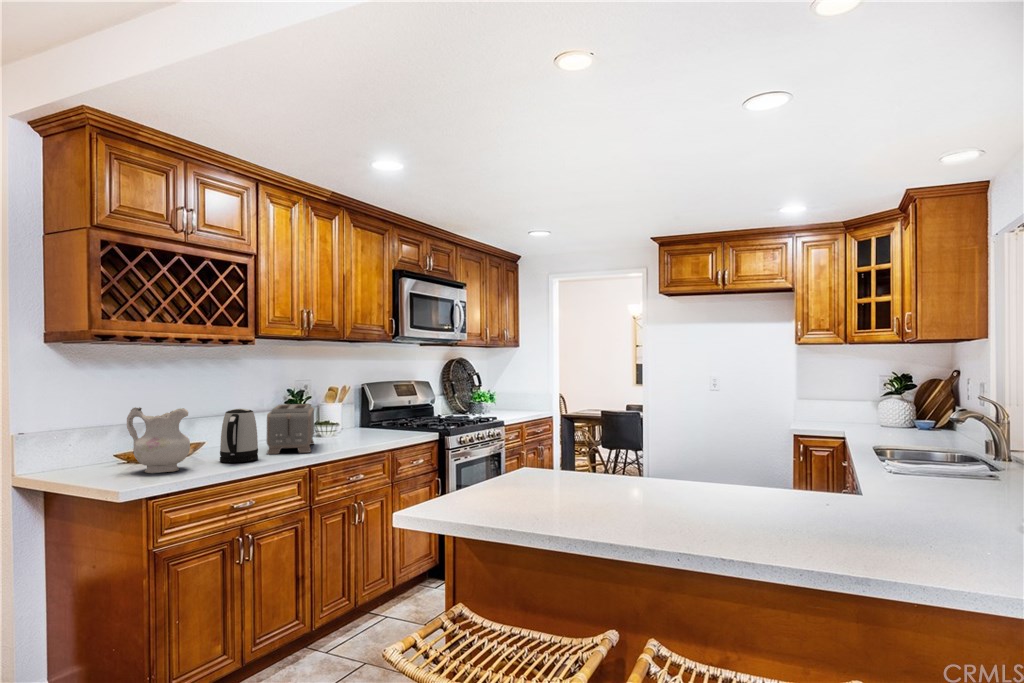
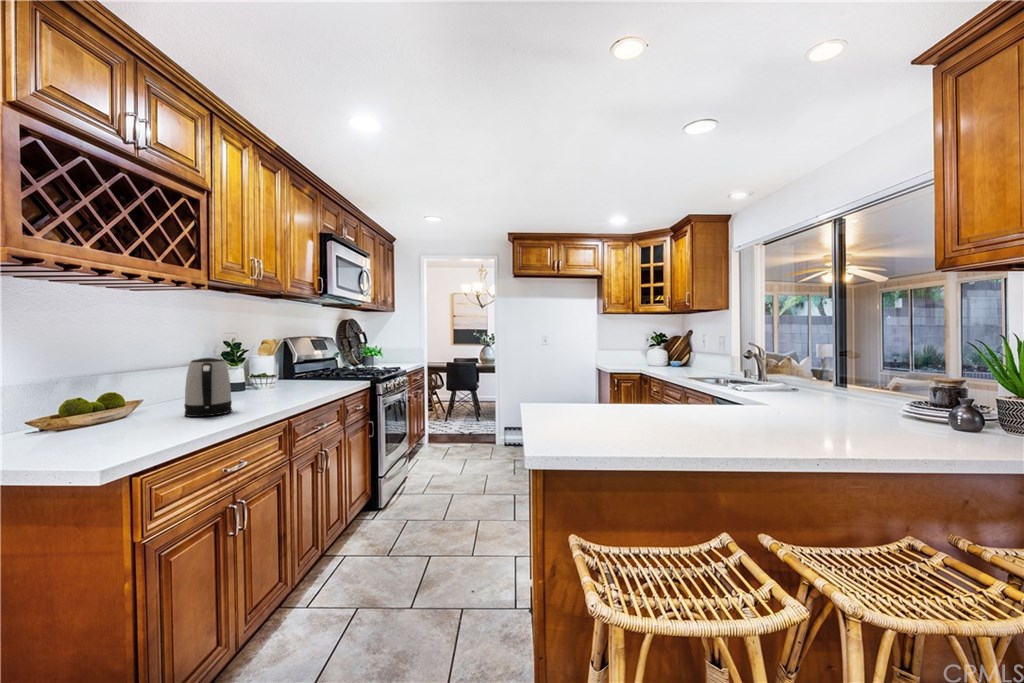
toaster: present [267,404,314,454] -> none [222,355,281,406]
ceramic pitcher: present [127,407,190,473] -> none [62,355,159,436]

